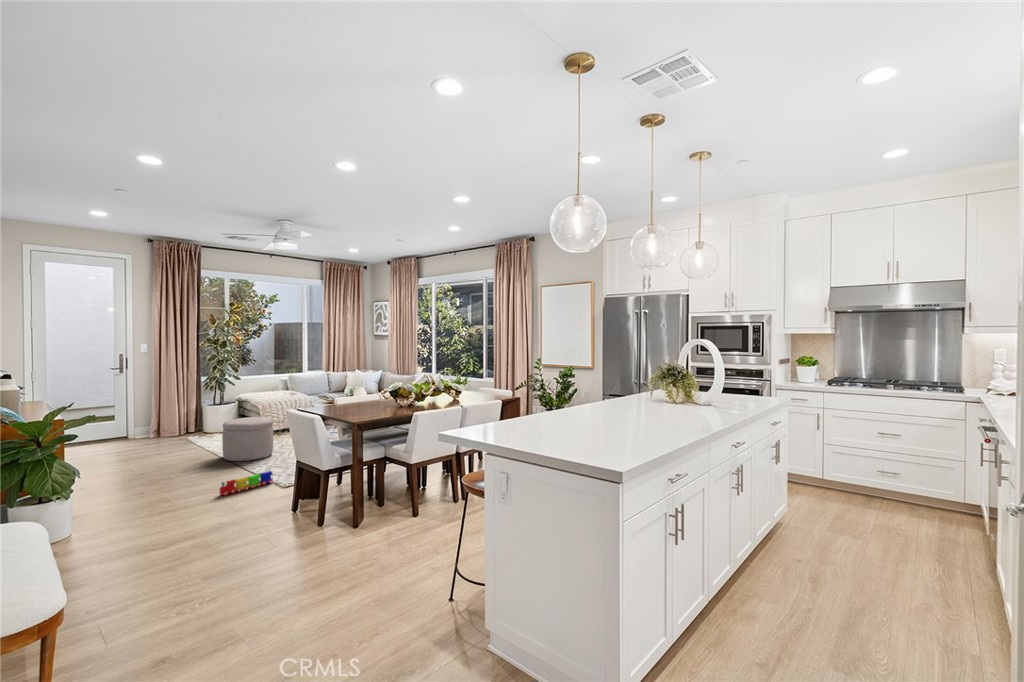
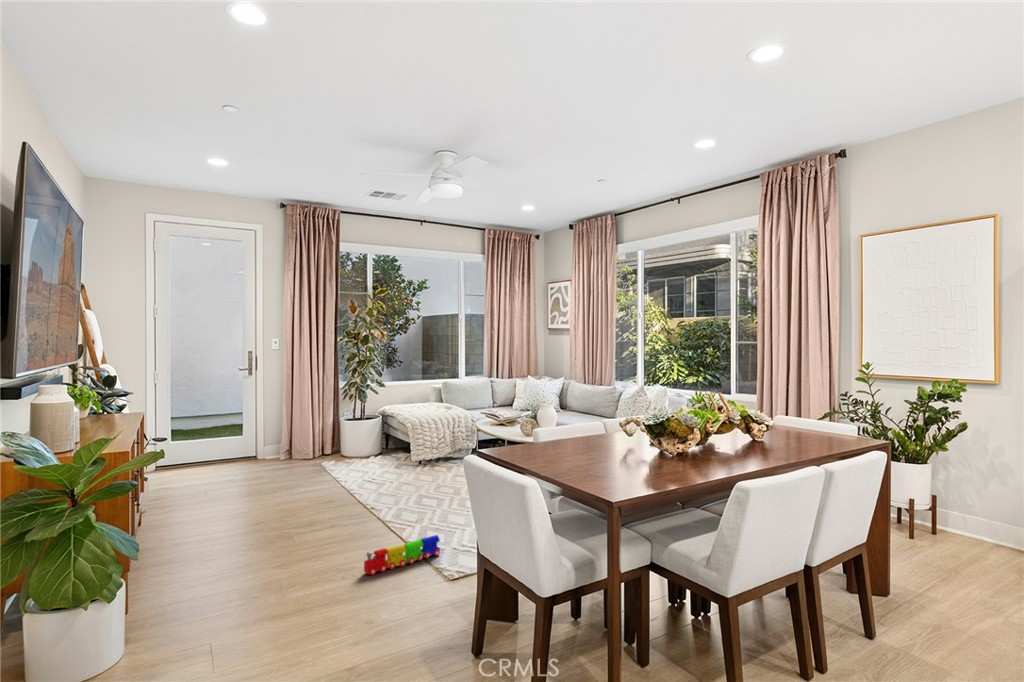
ottoman: present [222,417,273,461] -> none [366,442,432,507]

